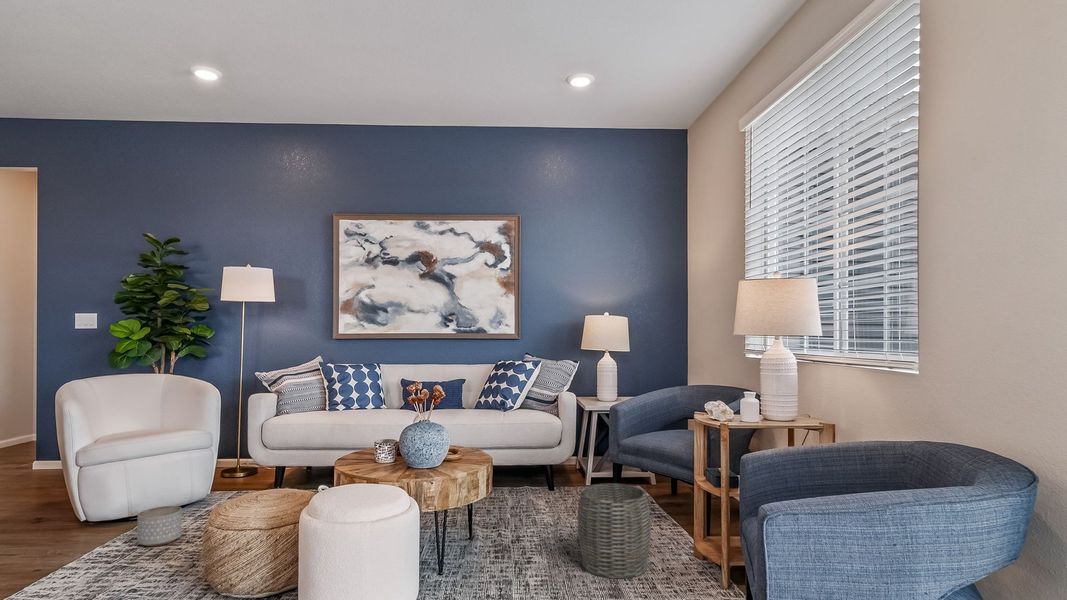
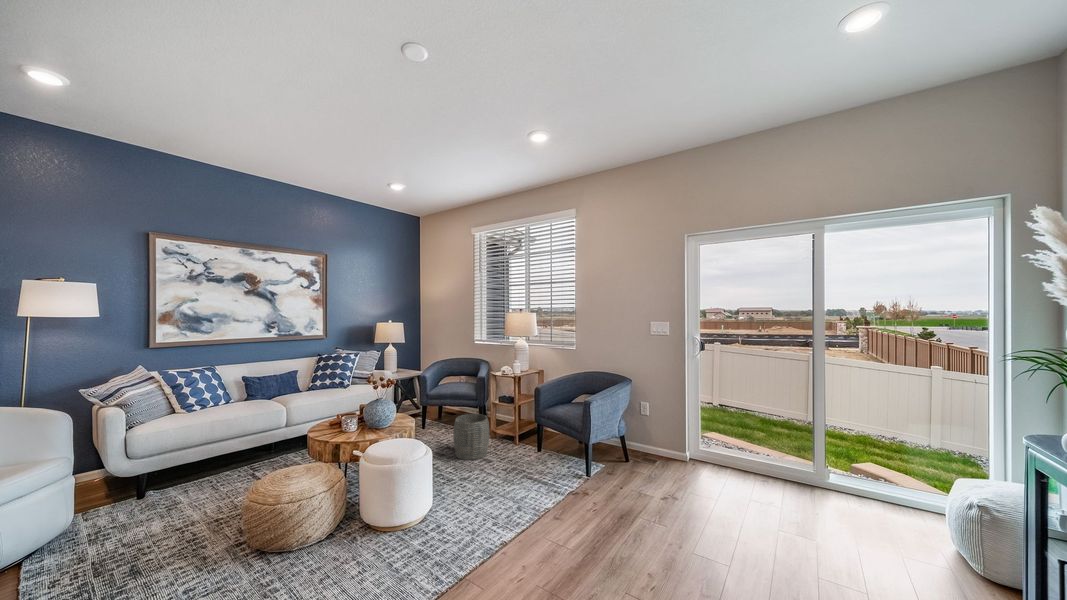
planter: present [137,506,182,546] -> none [56,530,115,581]

